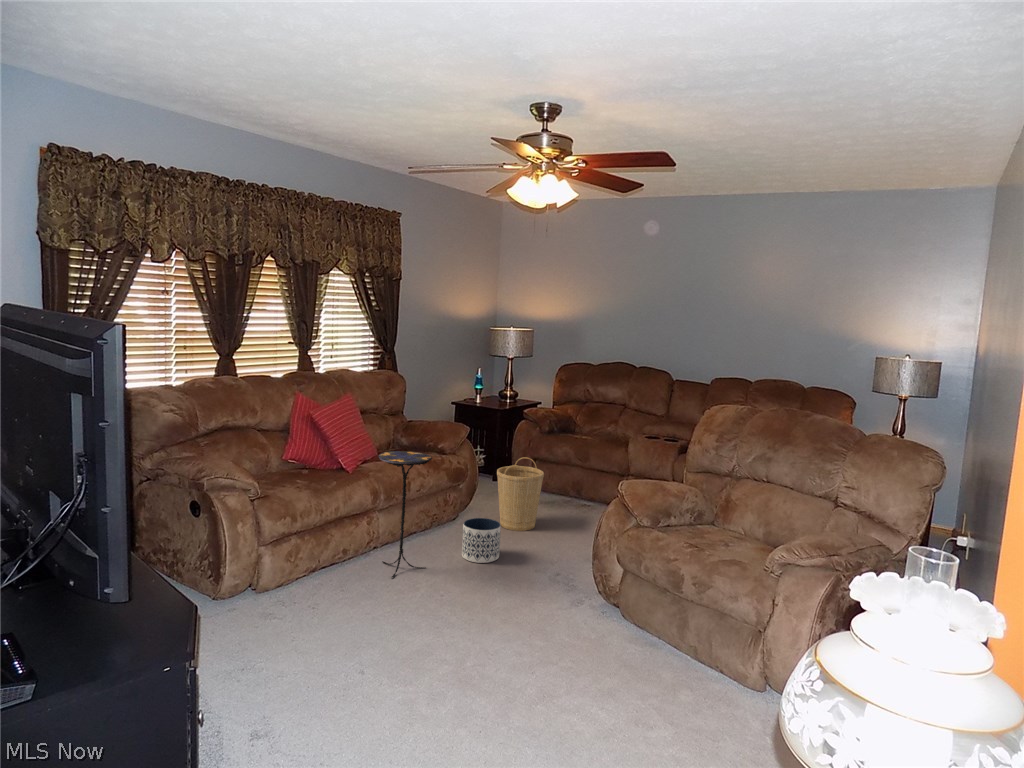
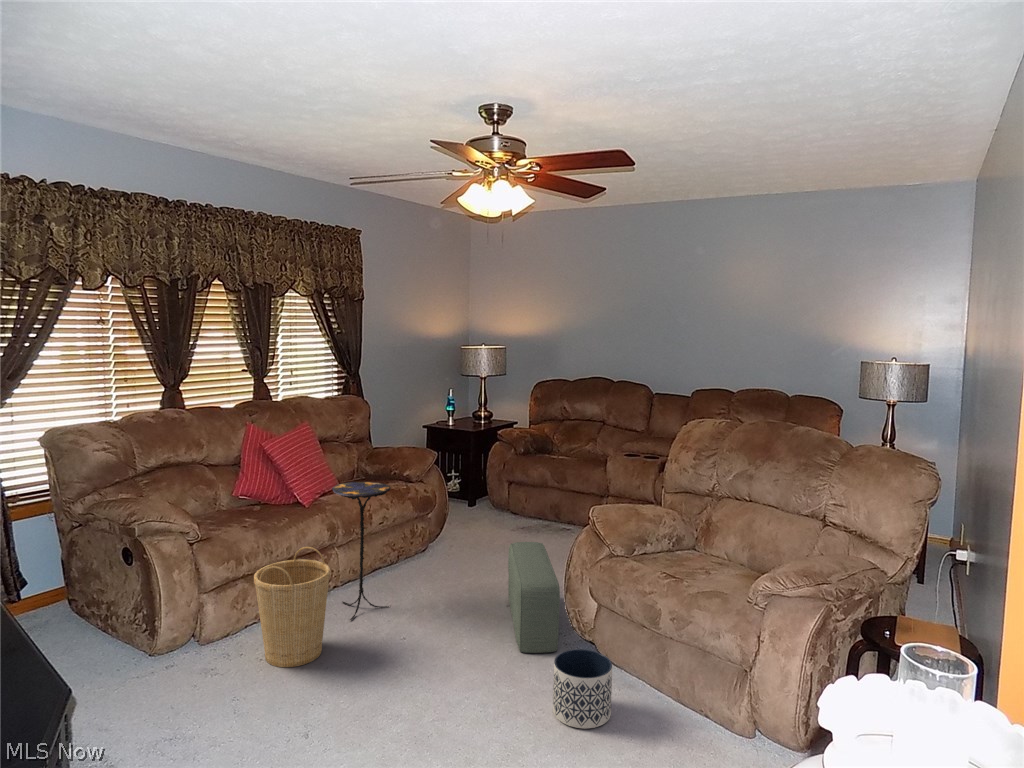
basket: present [497,457,544,531] -> present [254,547,330,667]
pouf: none [537,514,588,613] -> present [508,542,560,653]
planter: present [462,518,501,563] -> present [553,649,612,729]

